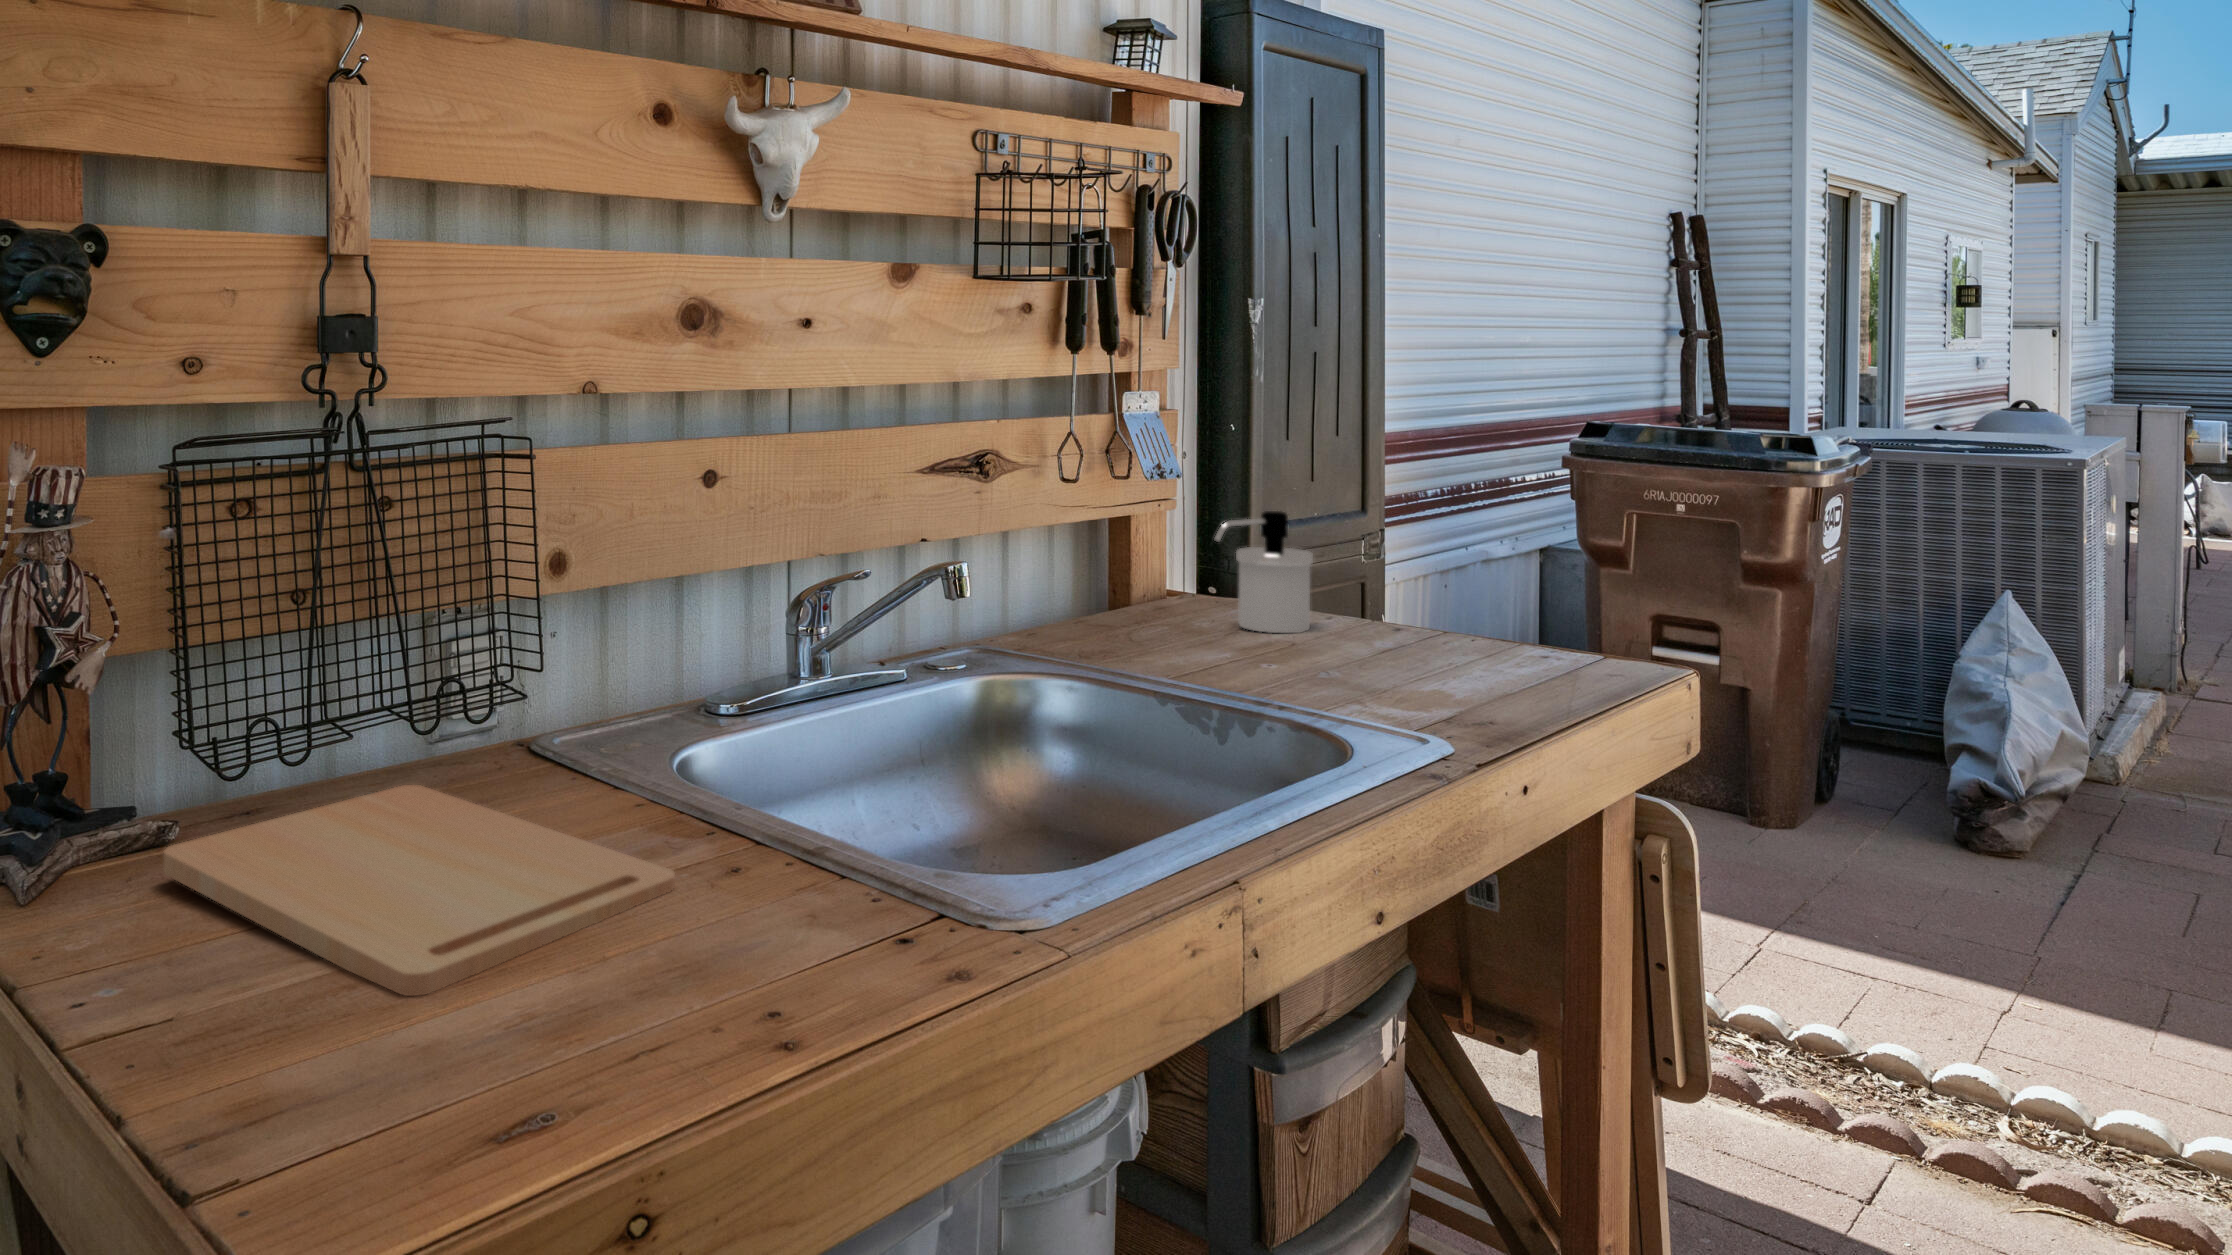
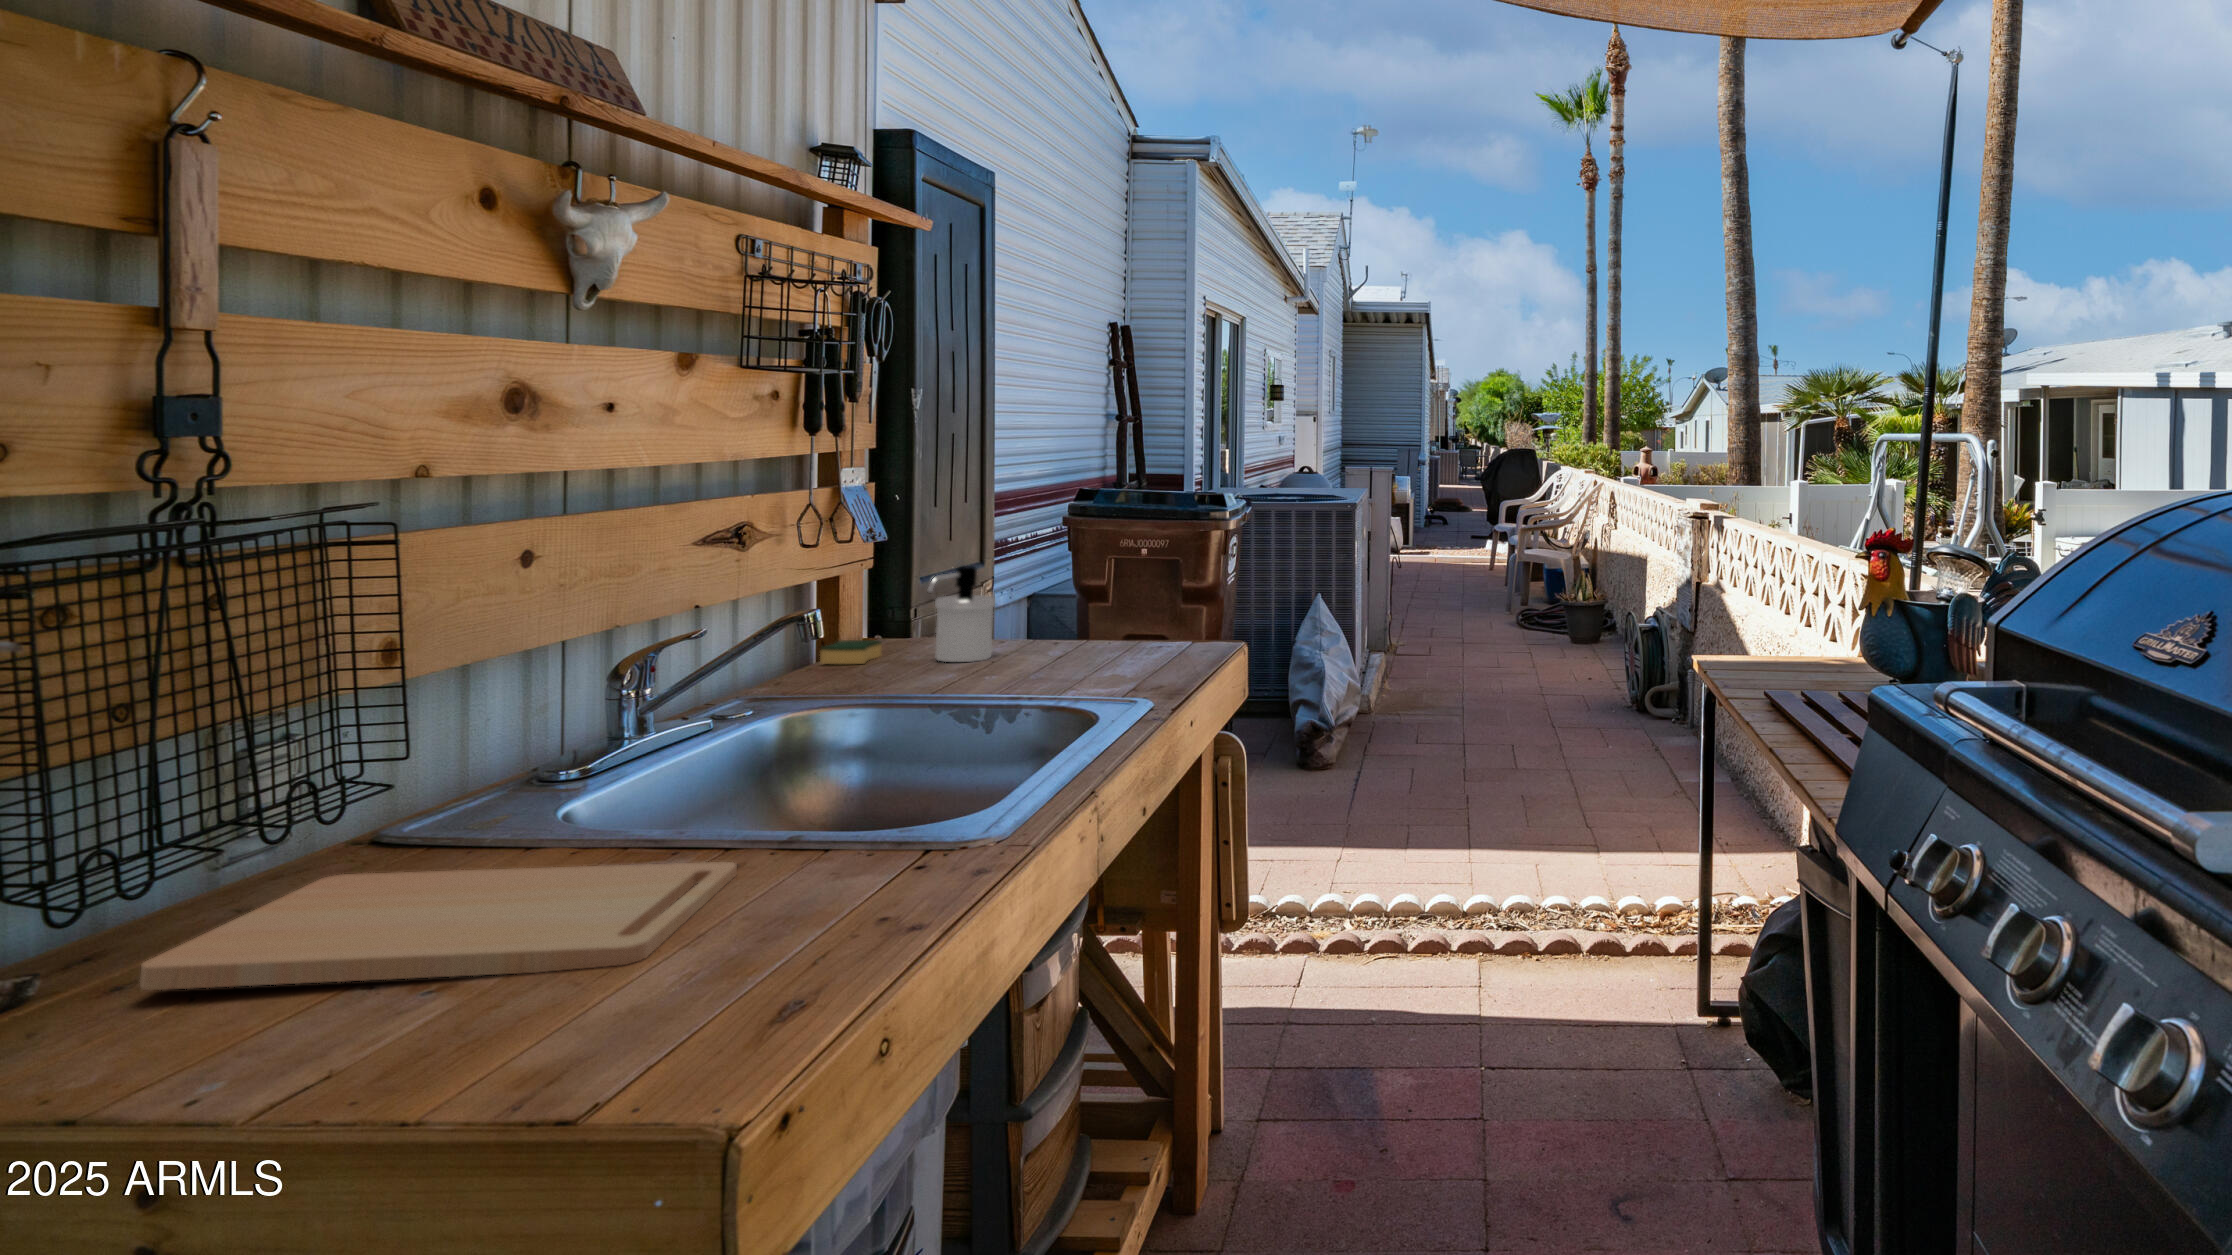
sponge: none [1116,589,1190,620] -> present [820,640,882,664]

